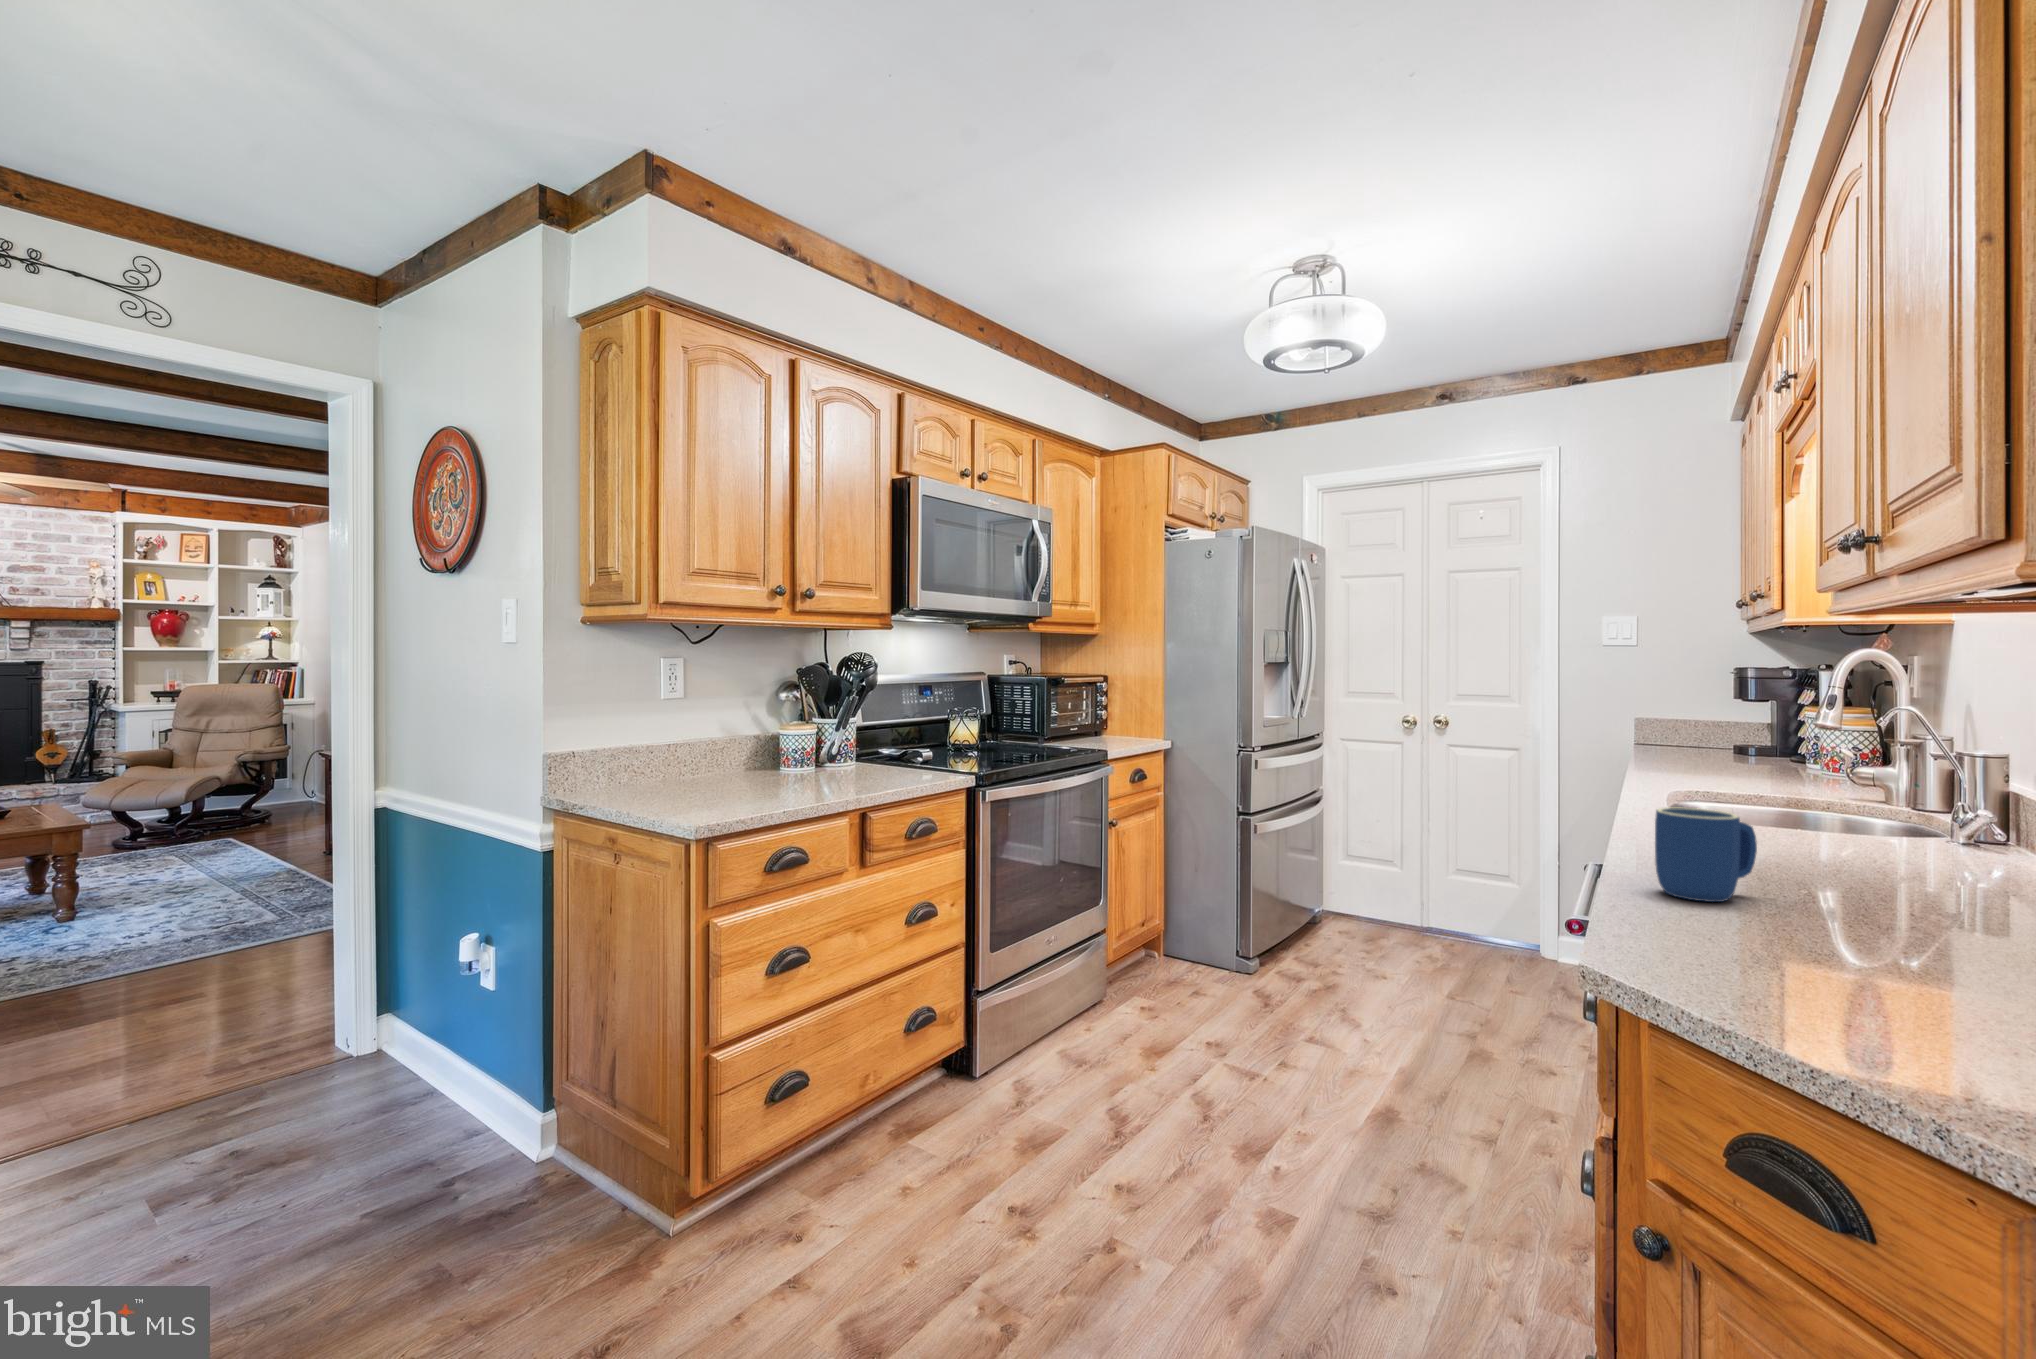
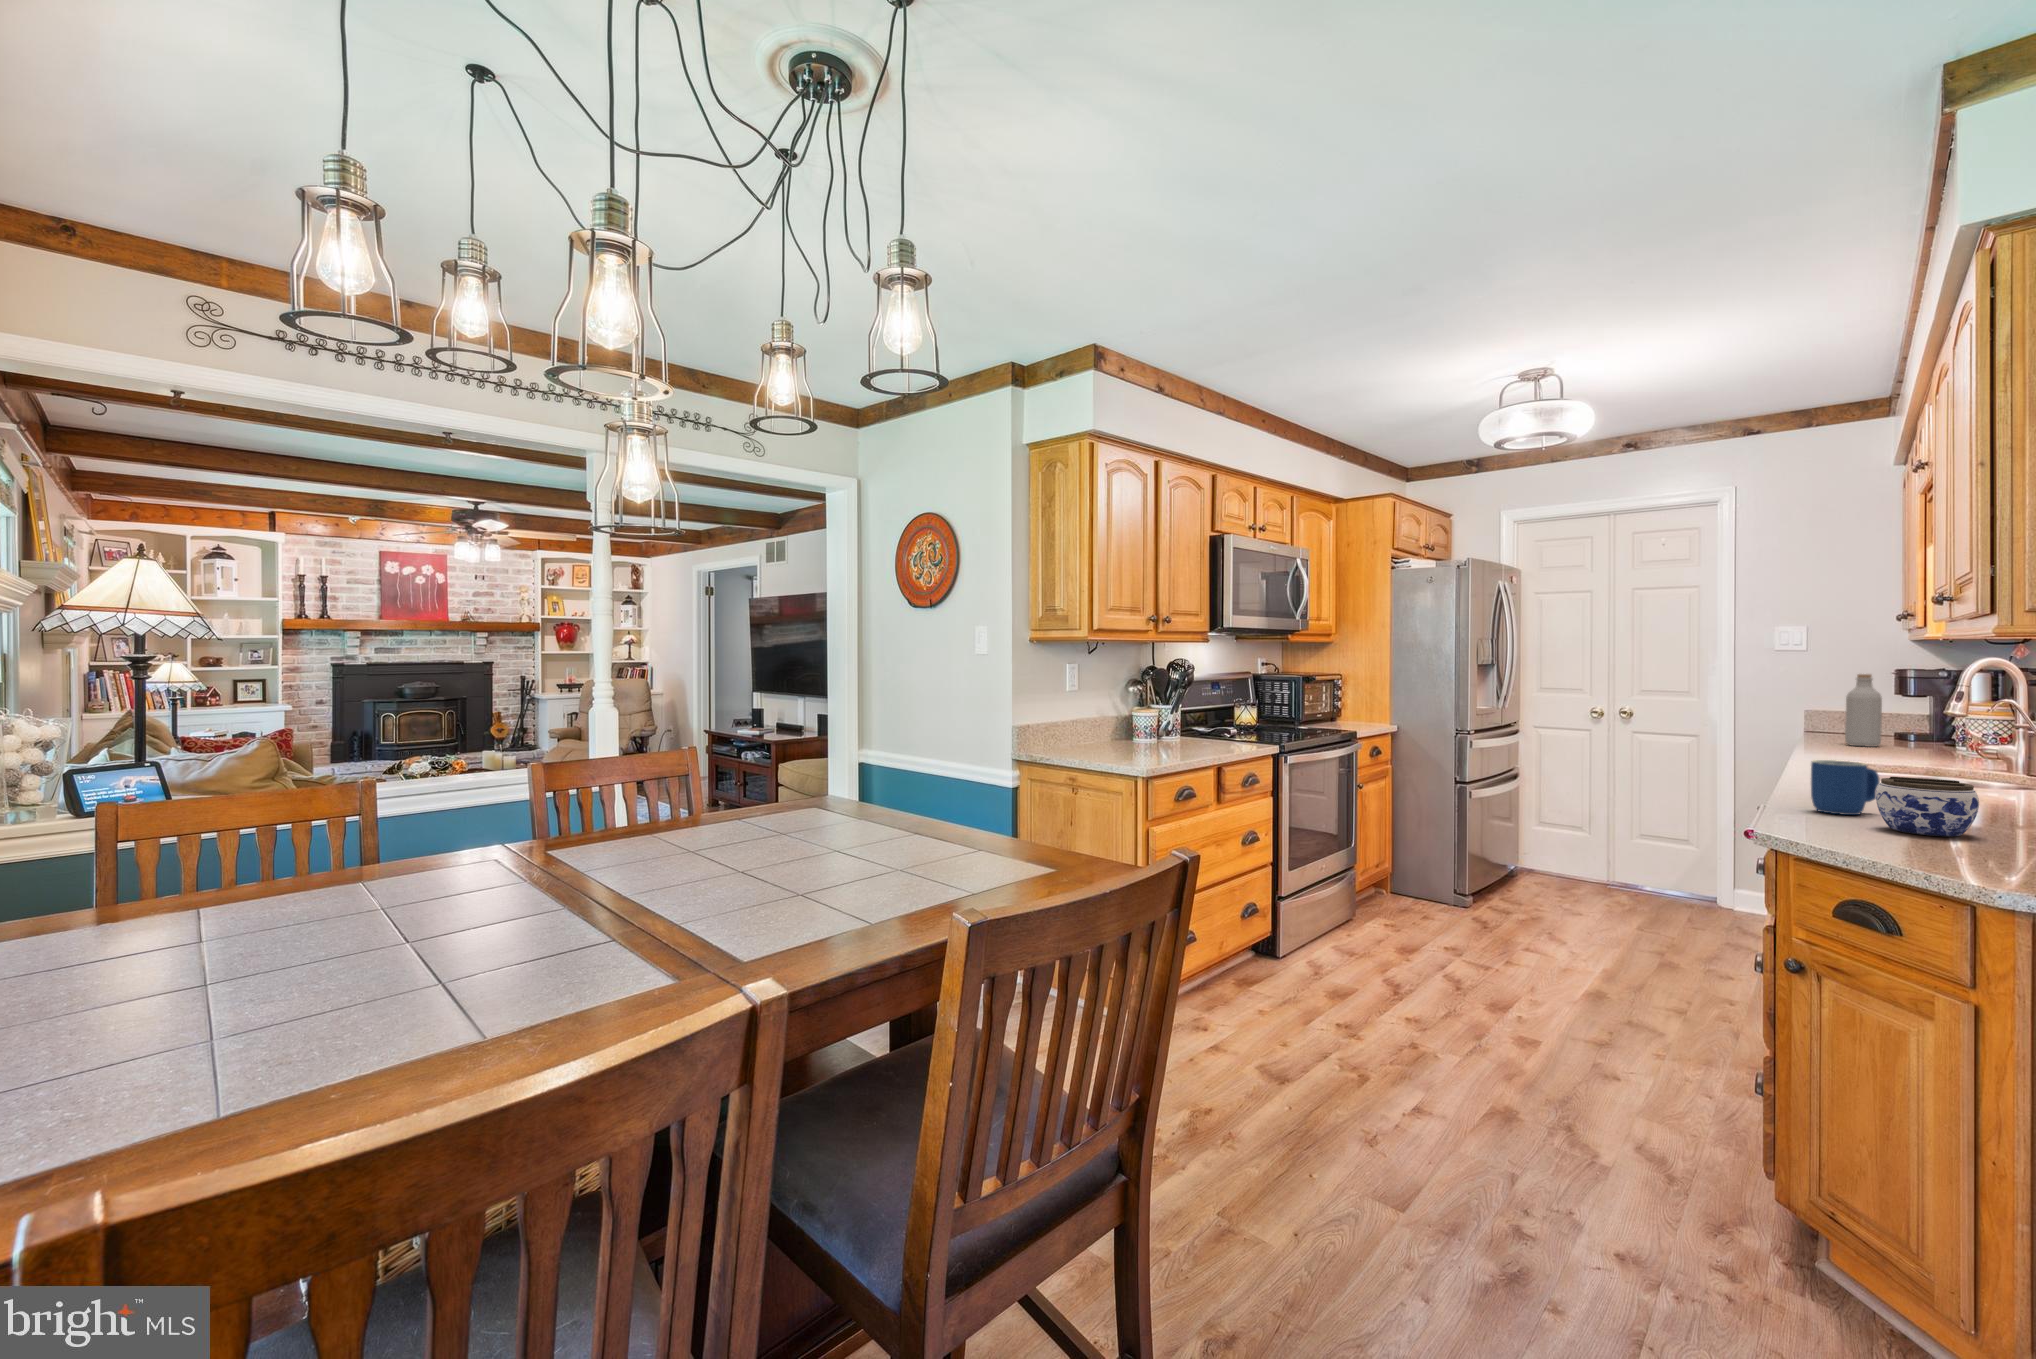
bottle: none [1681,673,1722,763] -> present [1845,674,1882,747]
jar: none [1762,845,1934,961] -> present [1876,777,1979,837]

